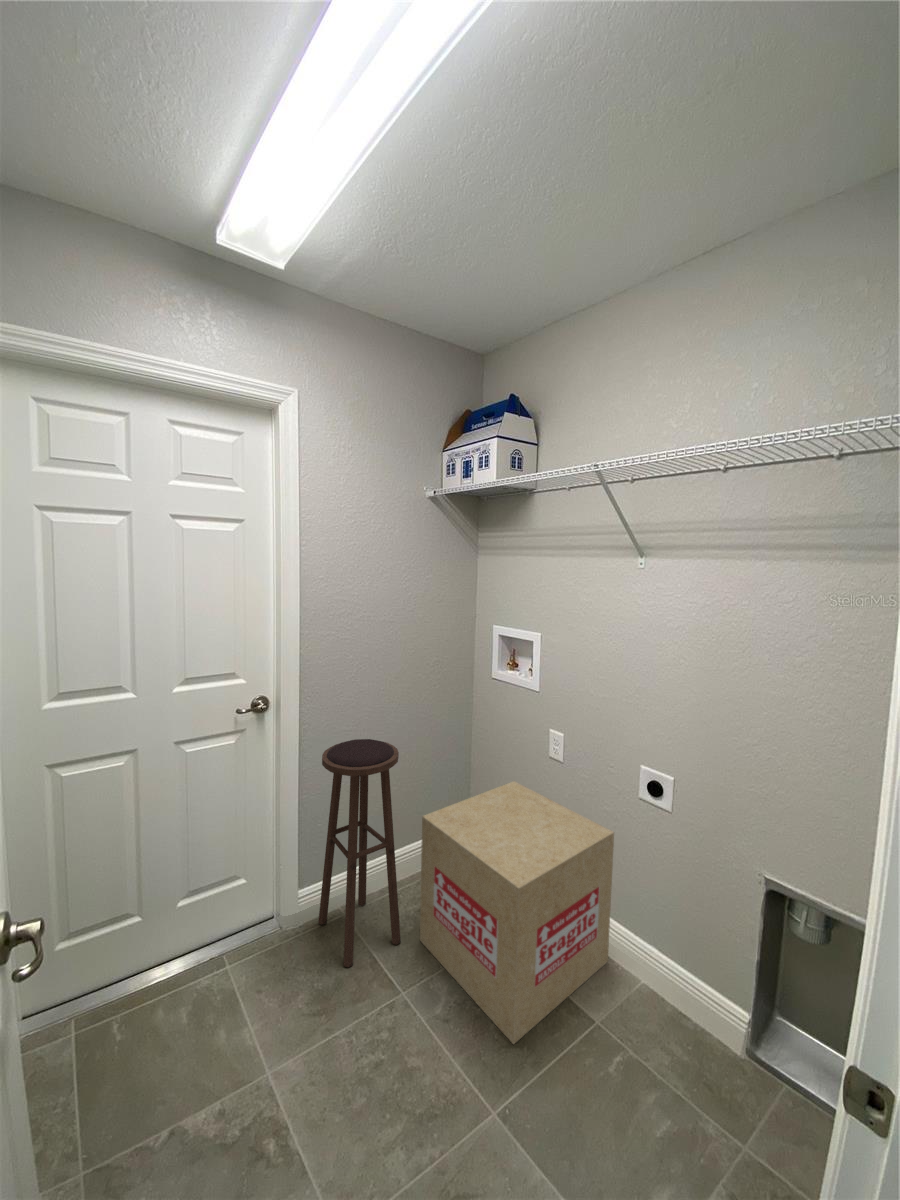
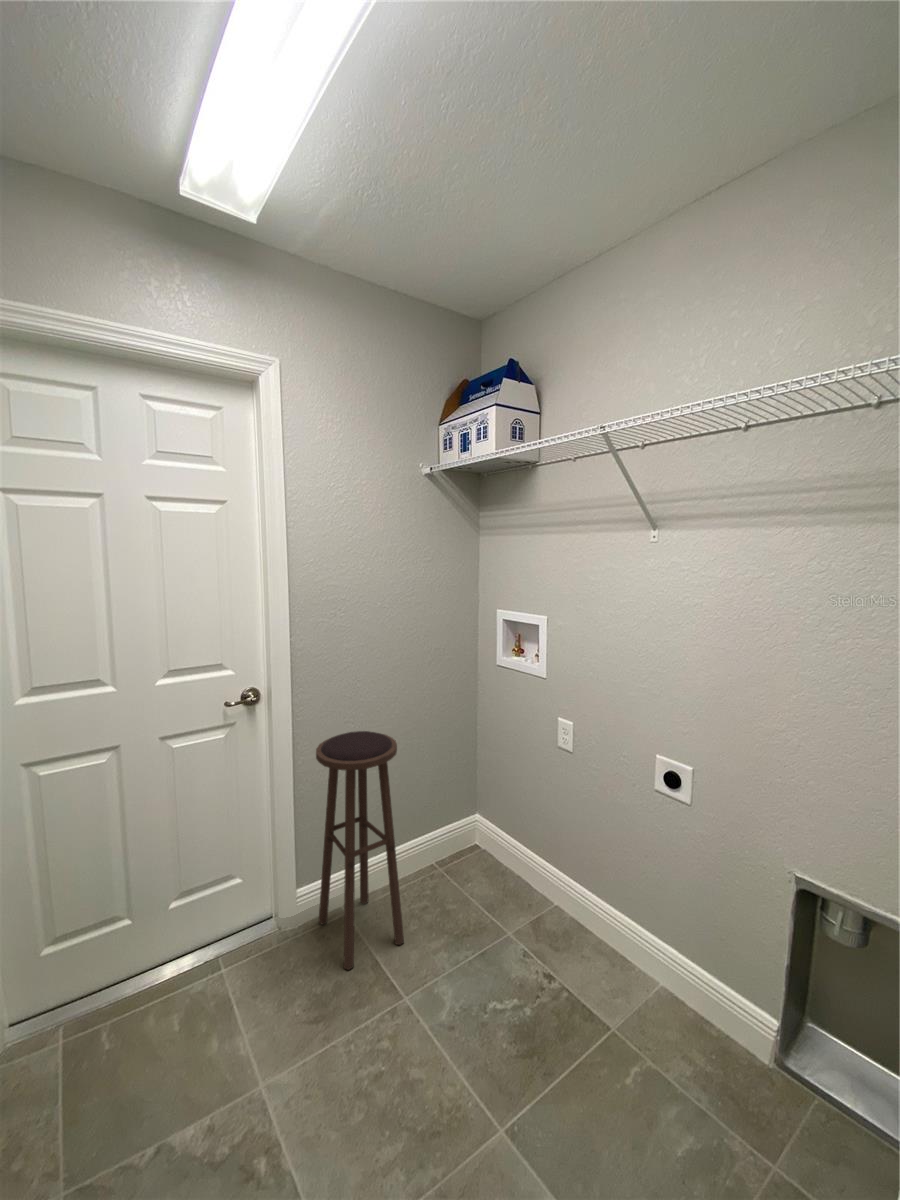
cardboard box: present [420,781,614,1044] -> none [423,773,628,1054]

